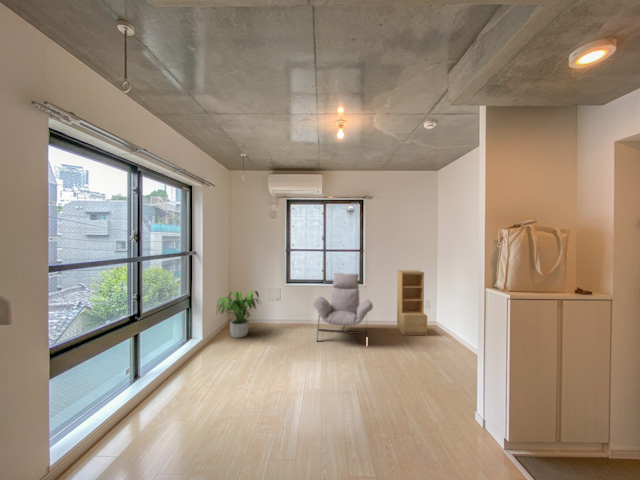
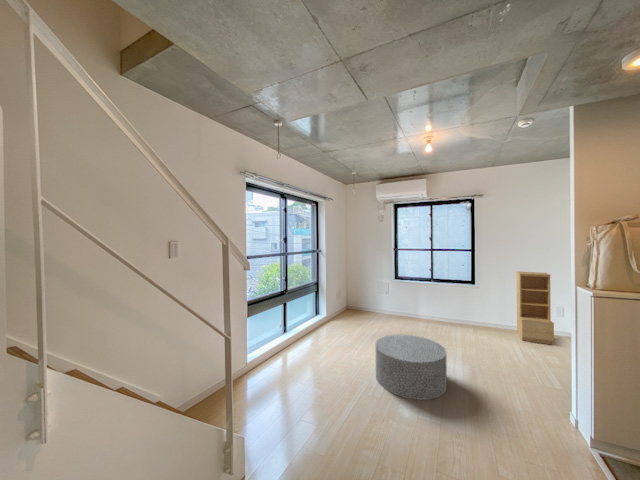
lounge chair: present [313,273,373,334] -> none [417,272,480,343]
potted plant: present [217,291,259,338] -> none [337,282,372,320]
ottoman: none [281,354,365,446] -> present [375,335,447,400]

